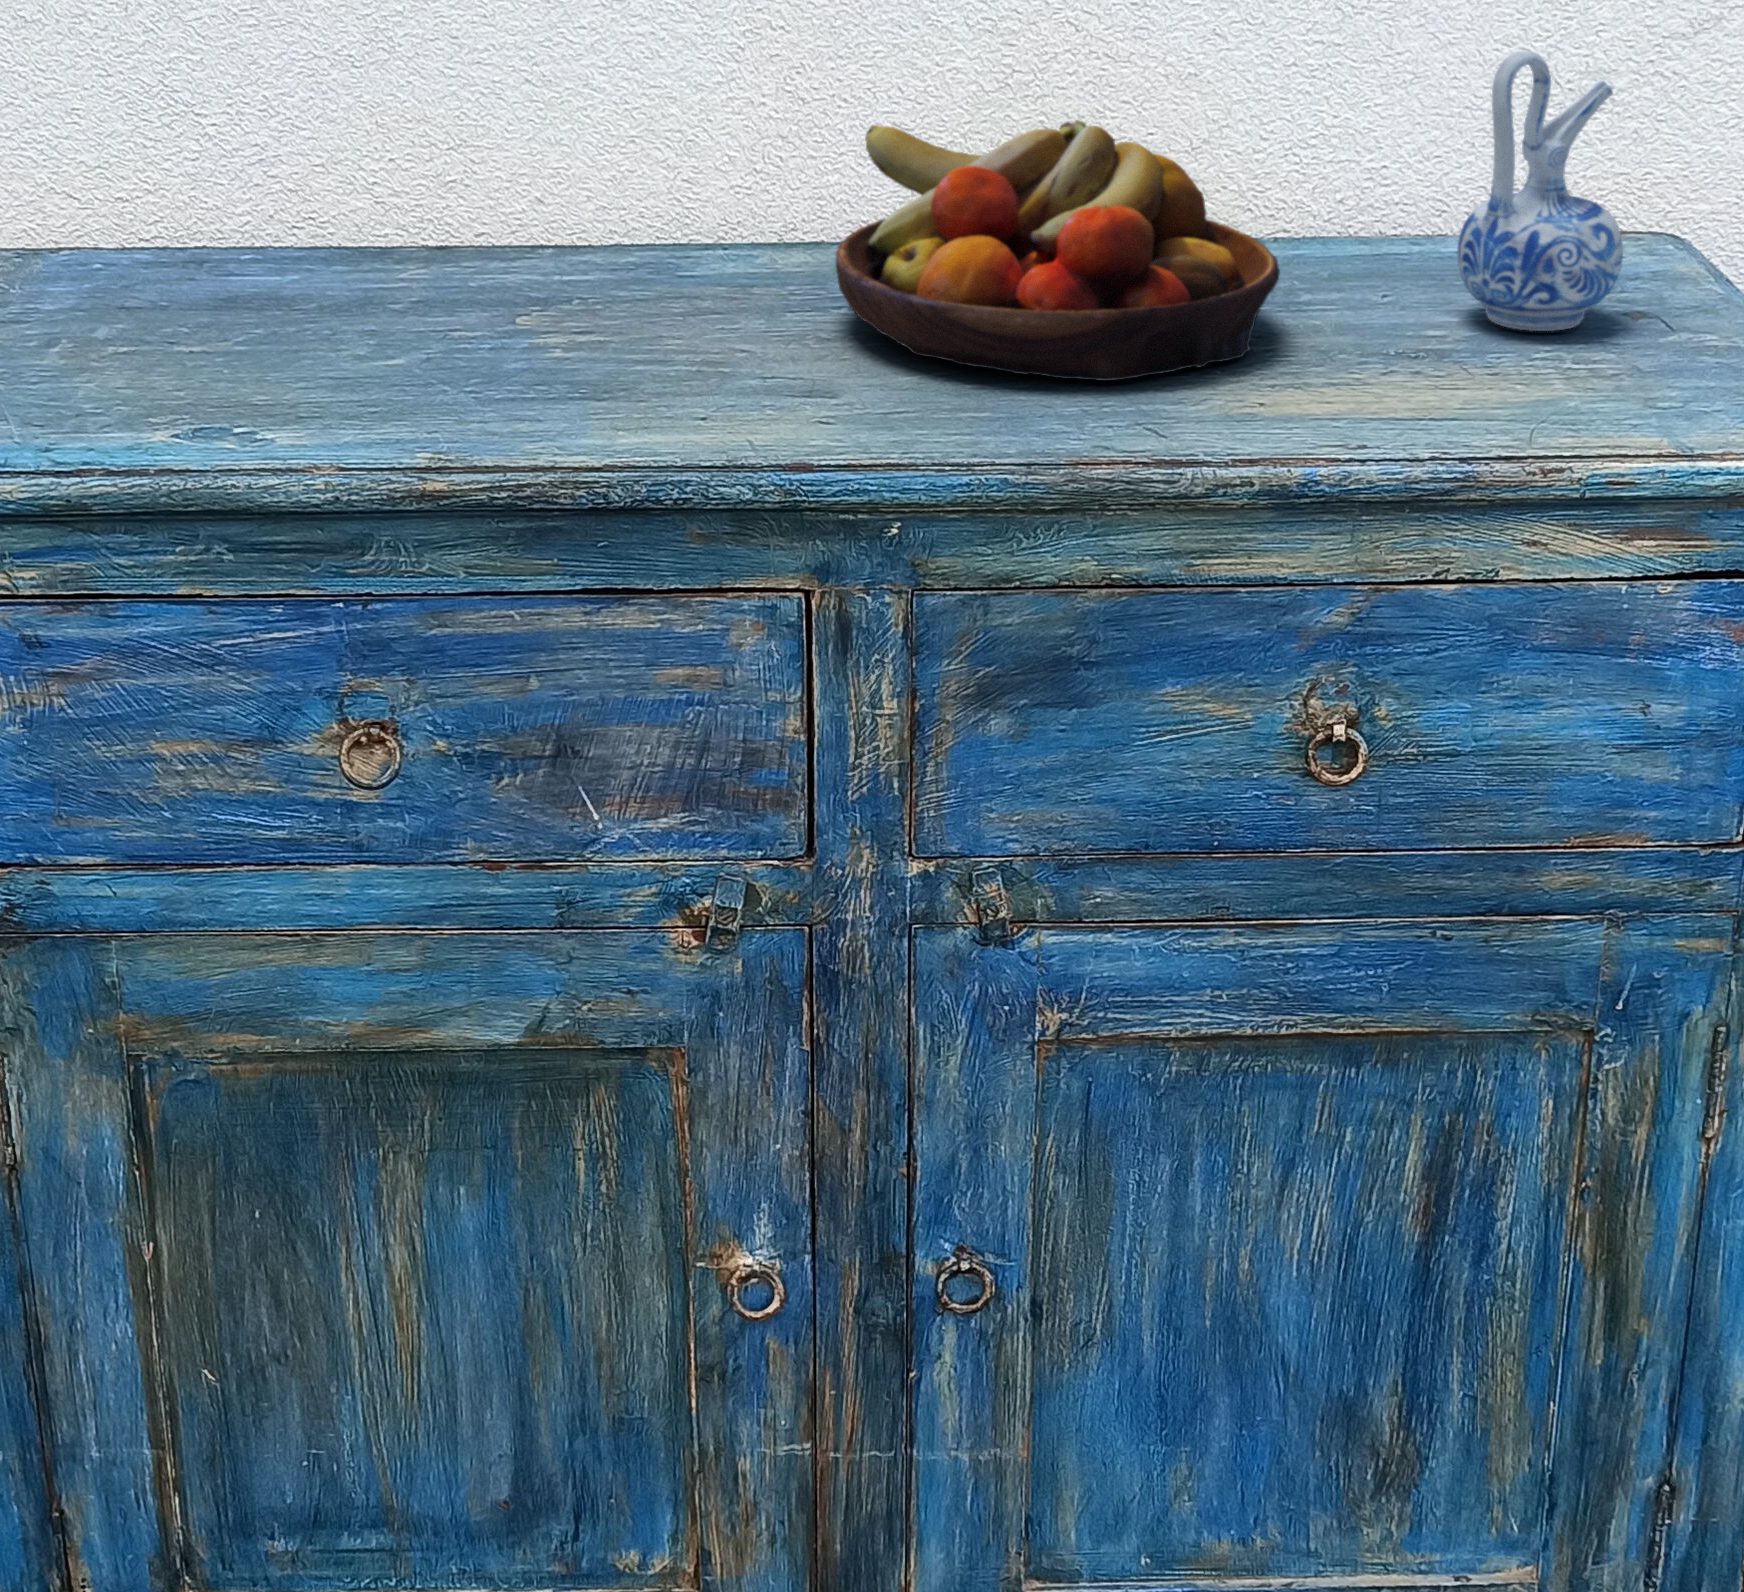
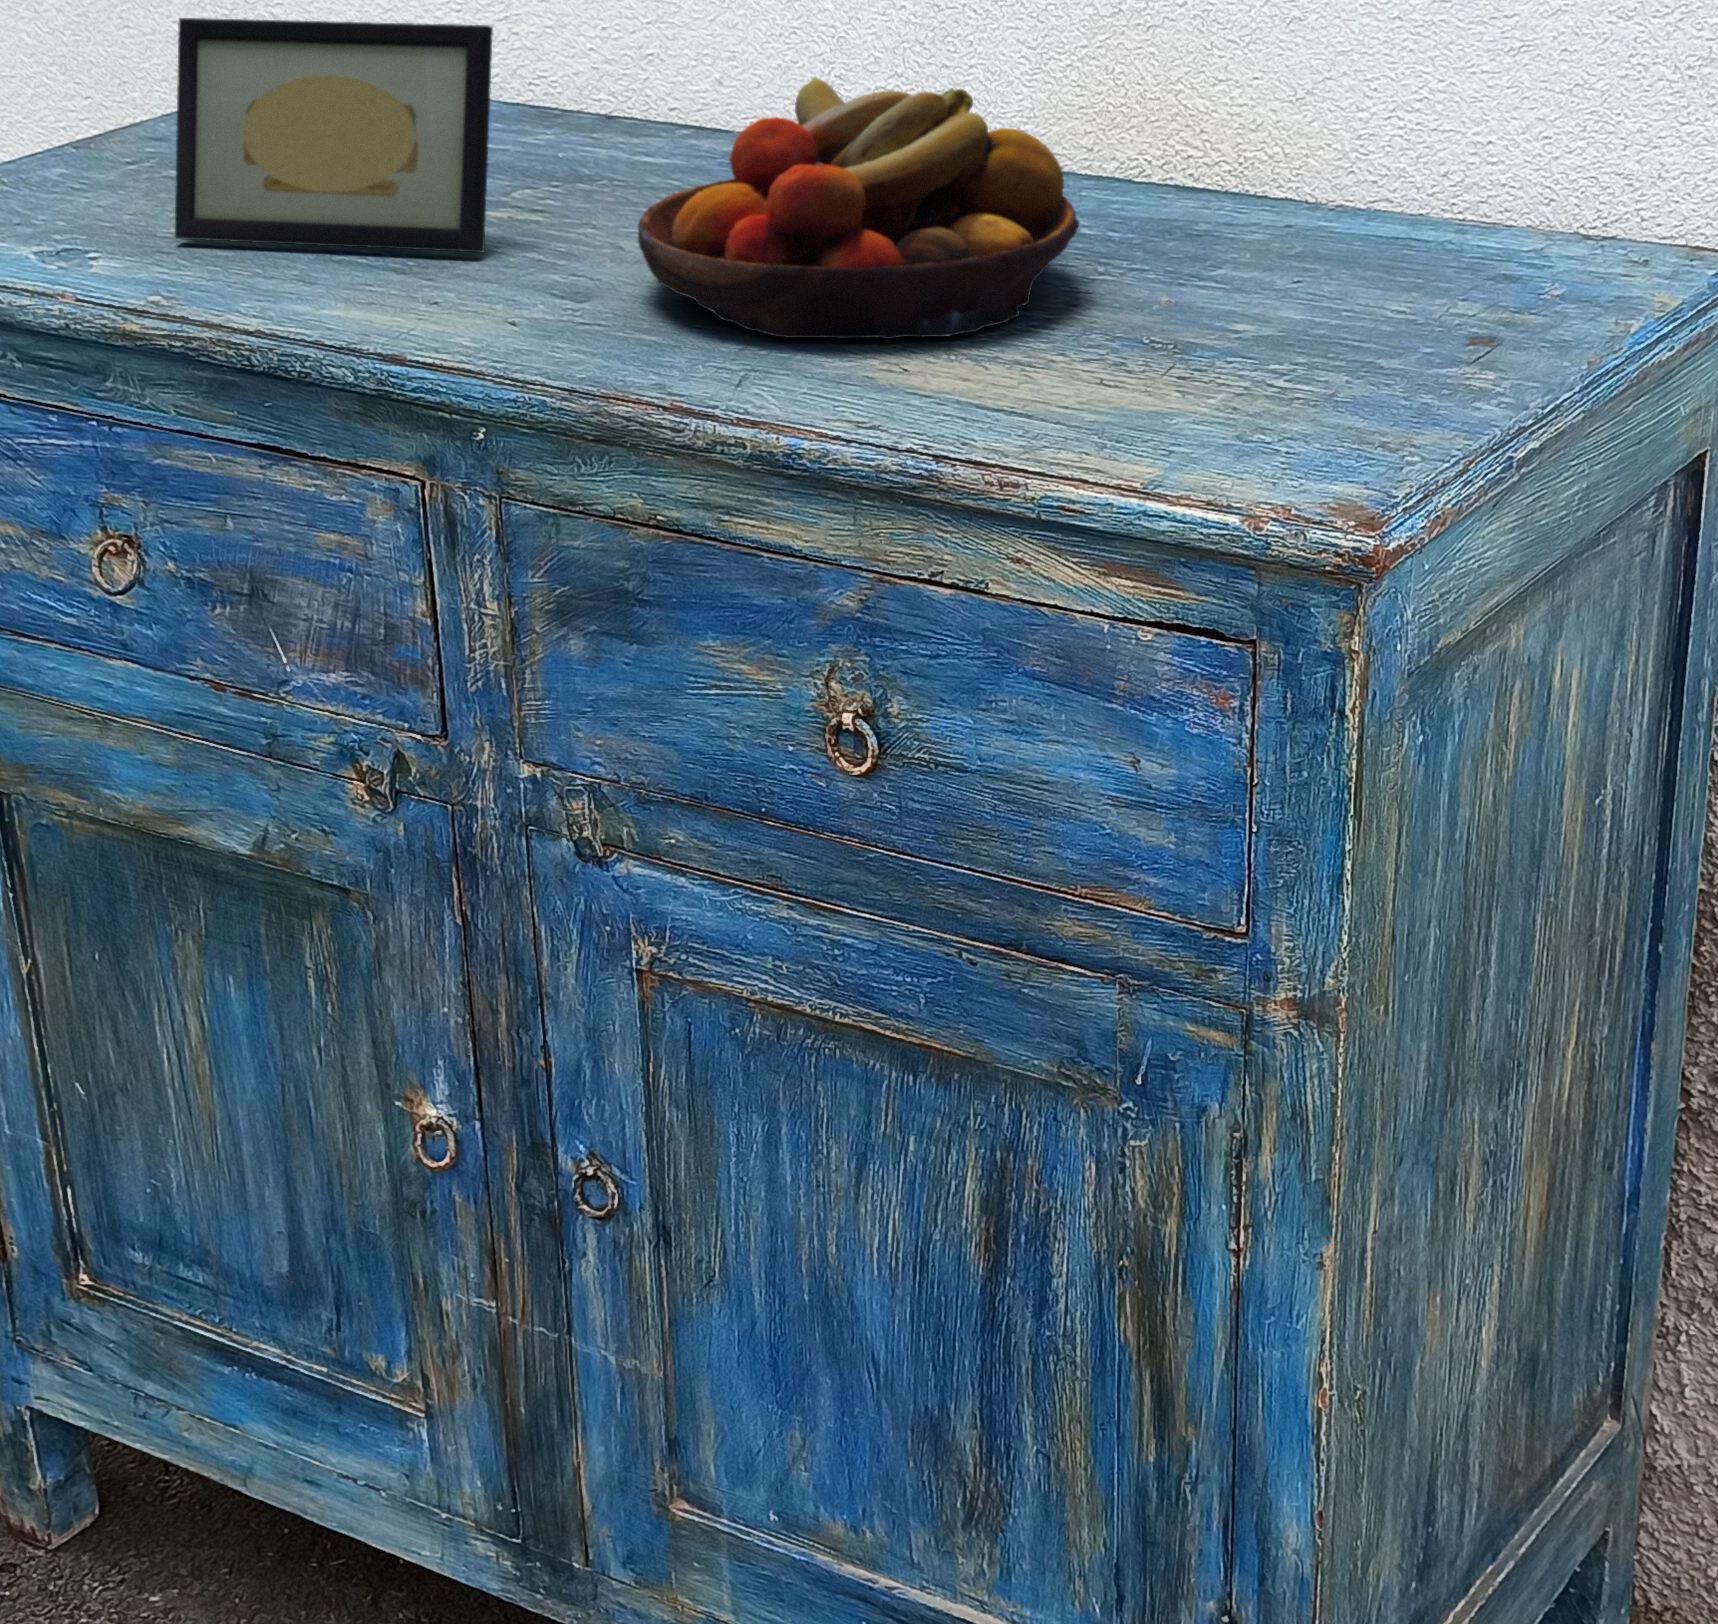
ceramic pitcher: present [1457,51,1623,331] -> none [1240,48,1419,361]
picture frame: none [242,103,633,380] -> present [175,18,493,252]

